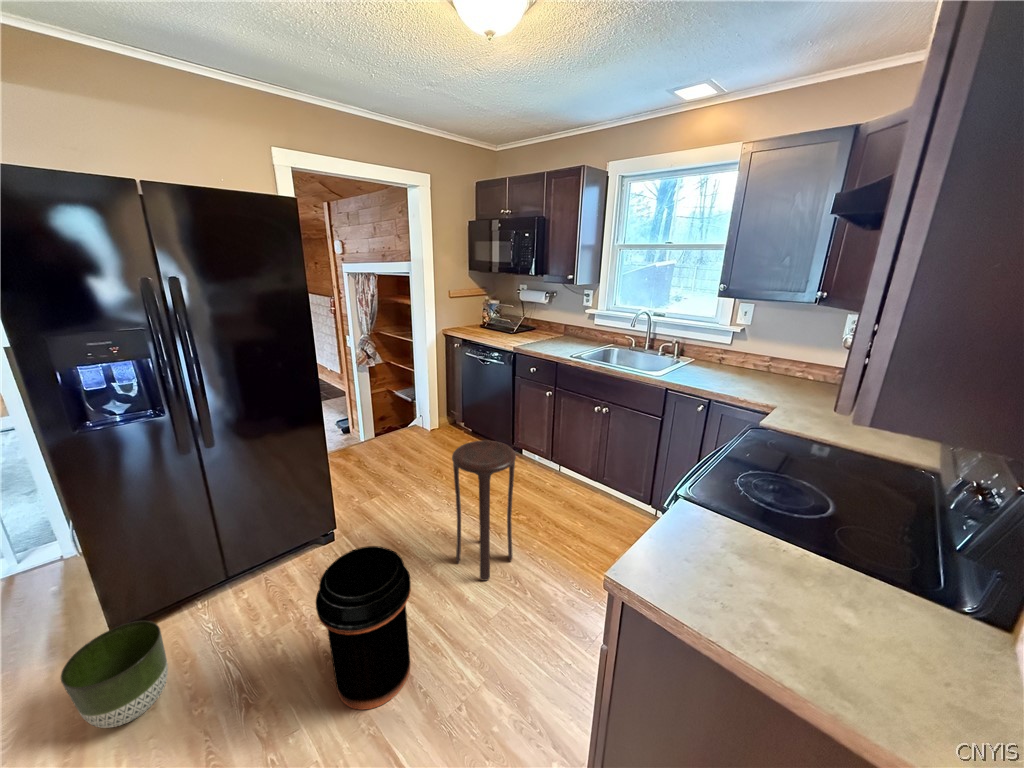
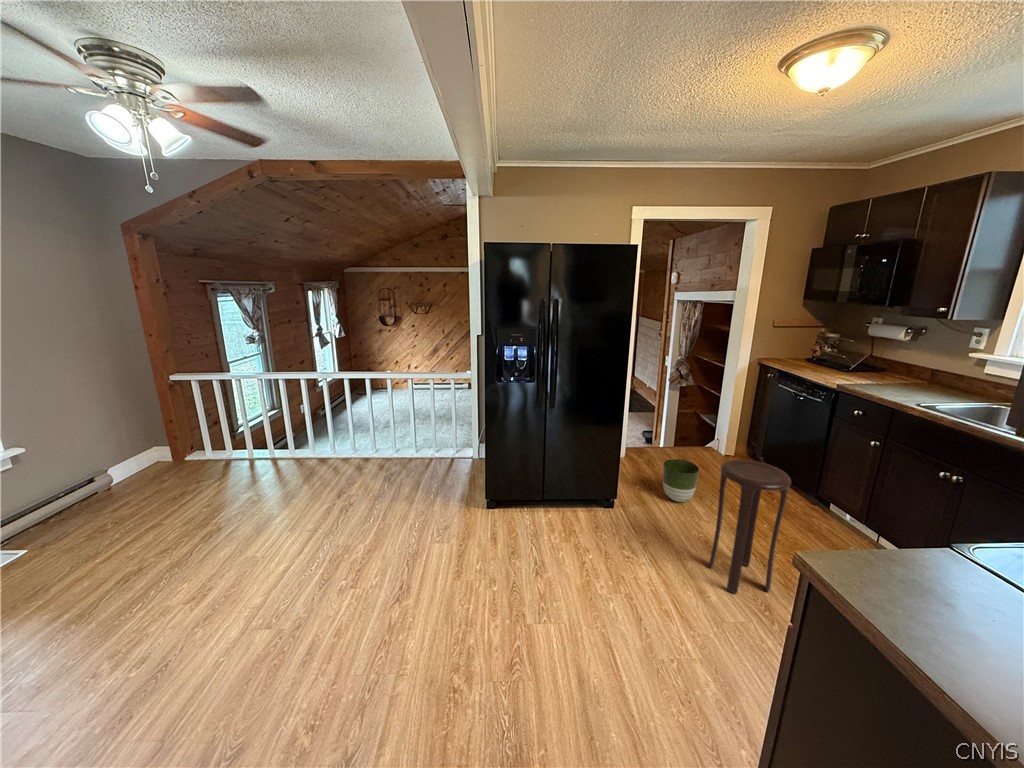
trash can: present [316,546,411,710] -> none [588,501,656,621]
planter: present [61,621,168,728] -> present [663,459,699,502]

